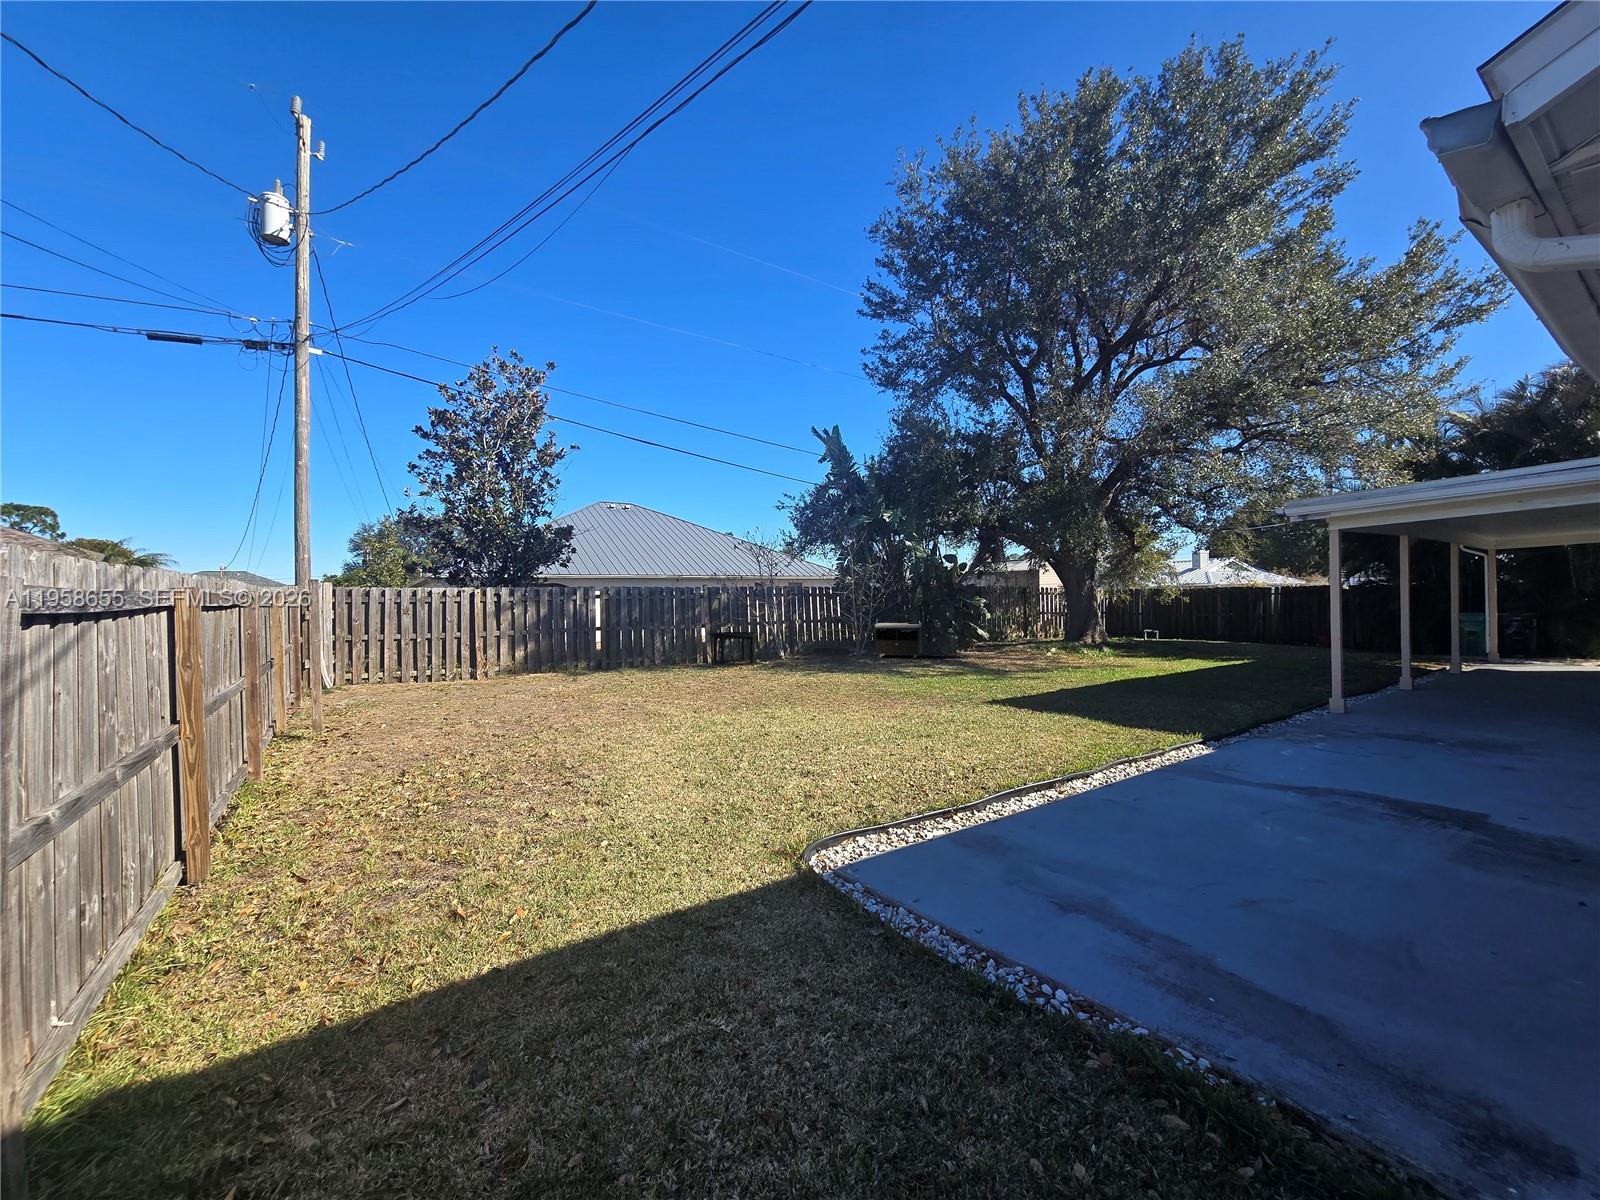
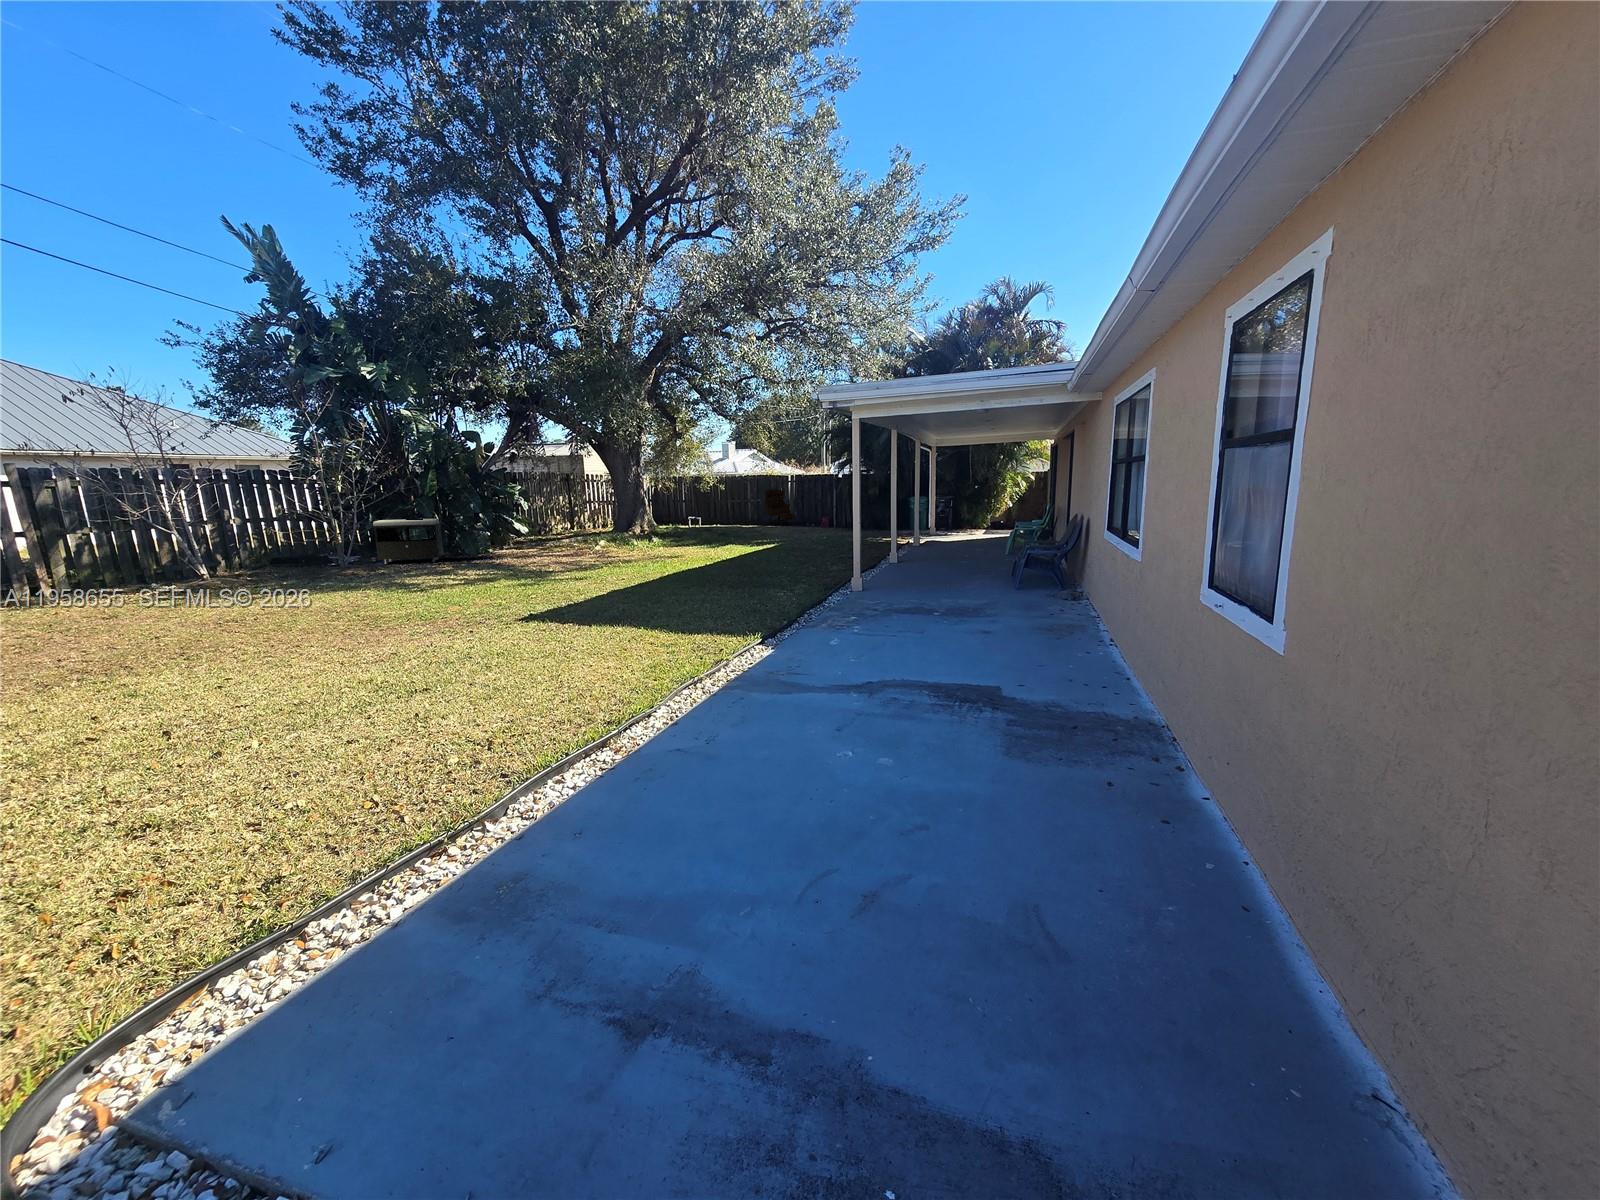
lounge chair: none [1237,603,1278,641] -> present [764,489,796,524]
round table: present [709,632,758,664] -> none [65,540,170,592]

